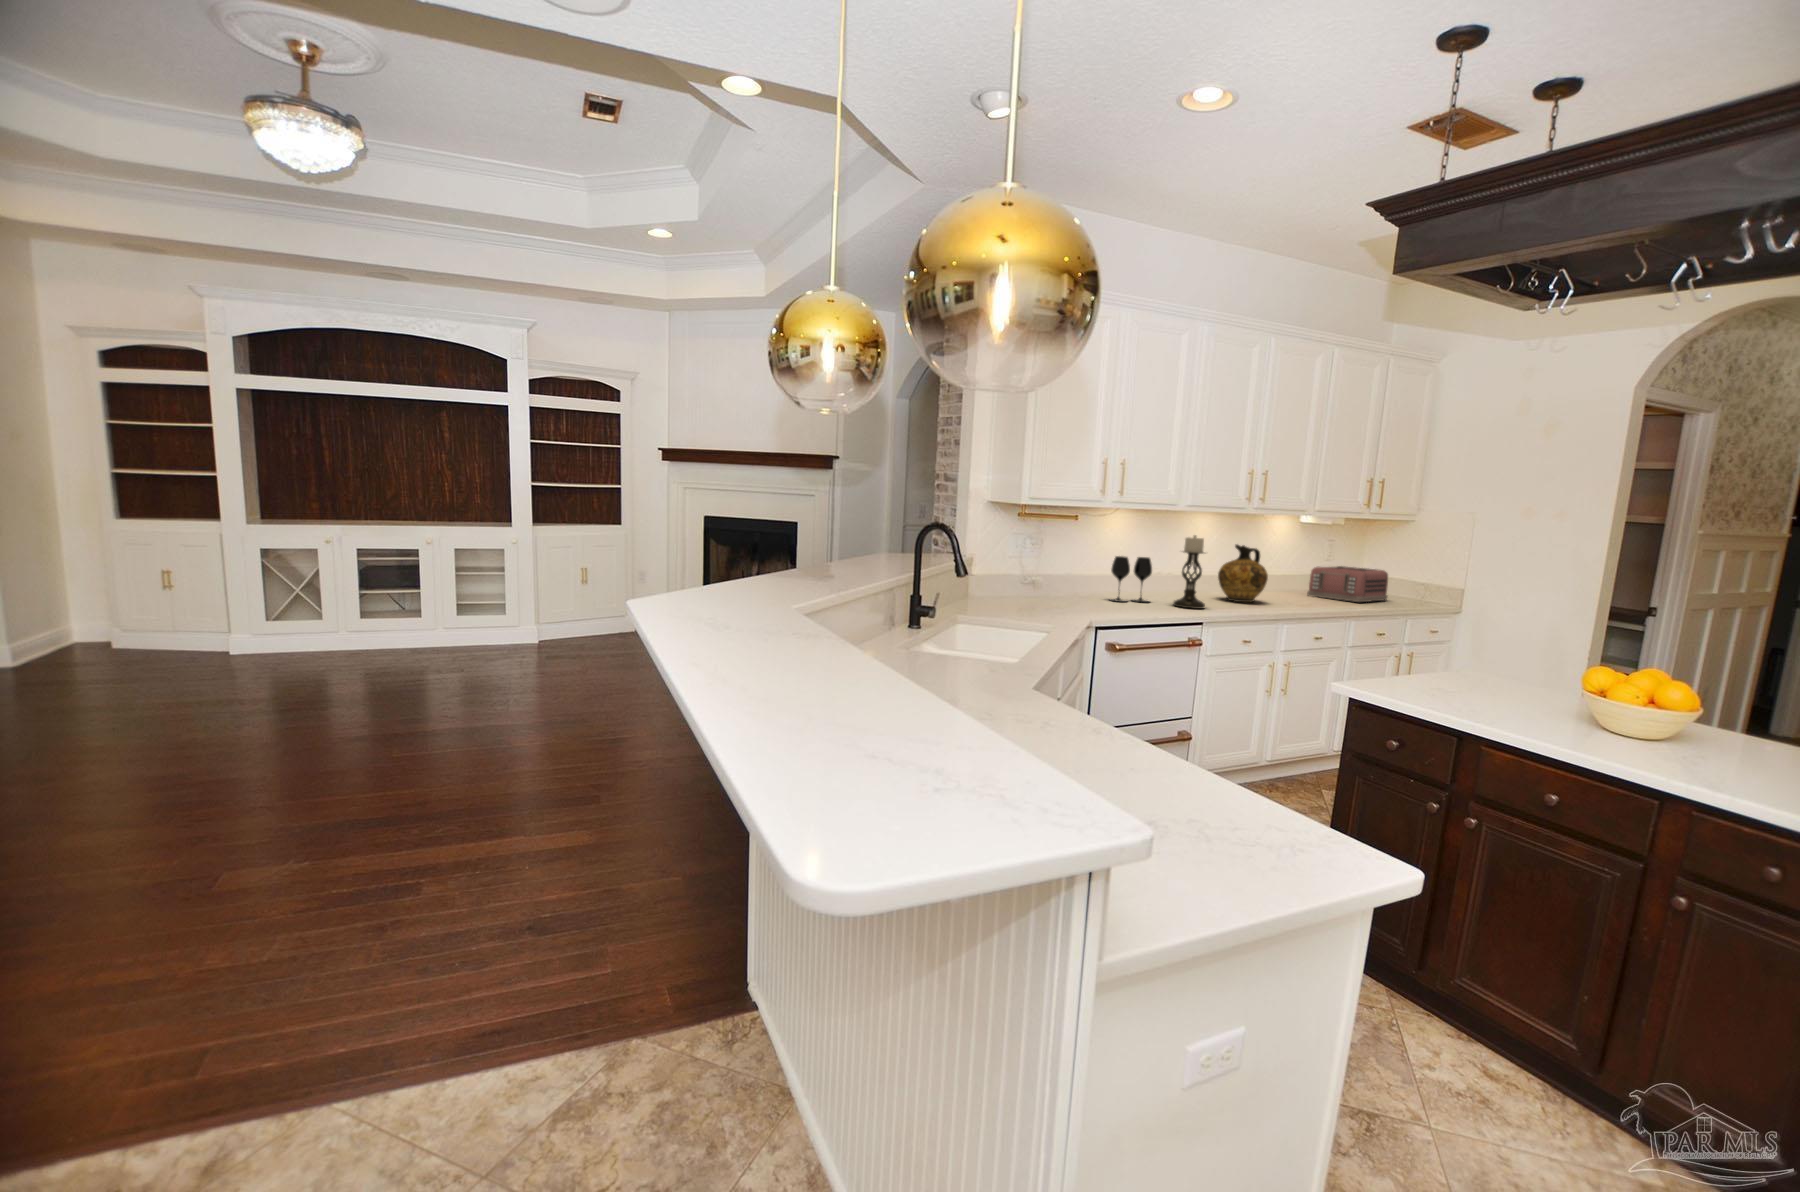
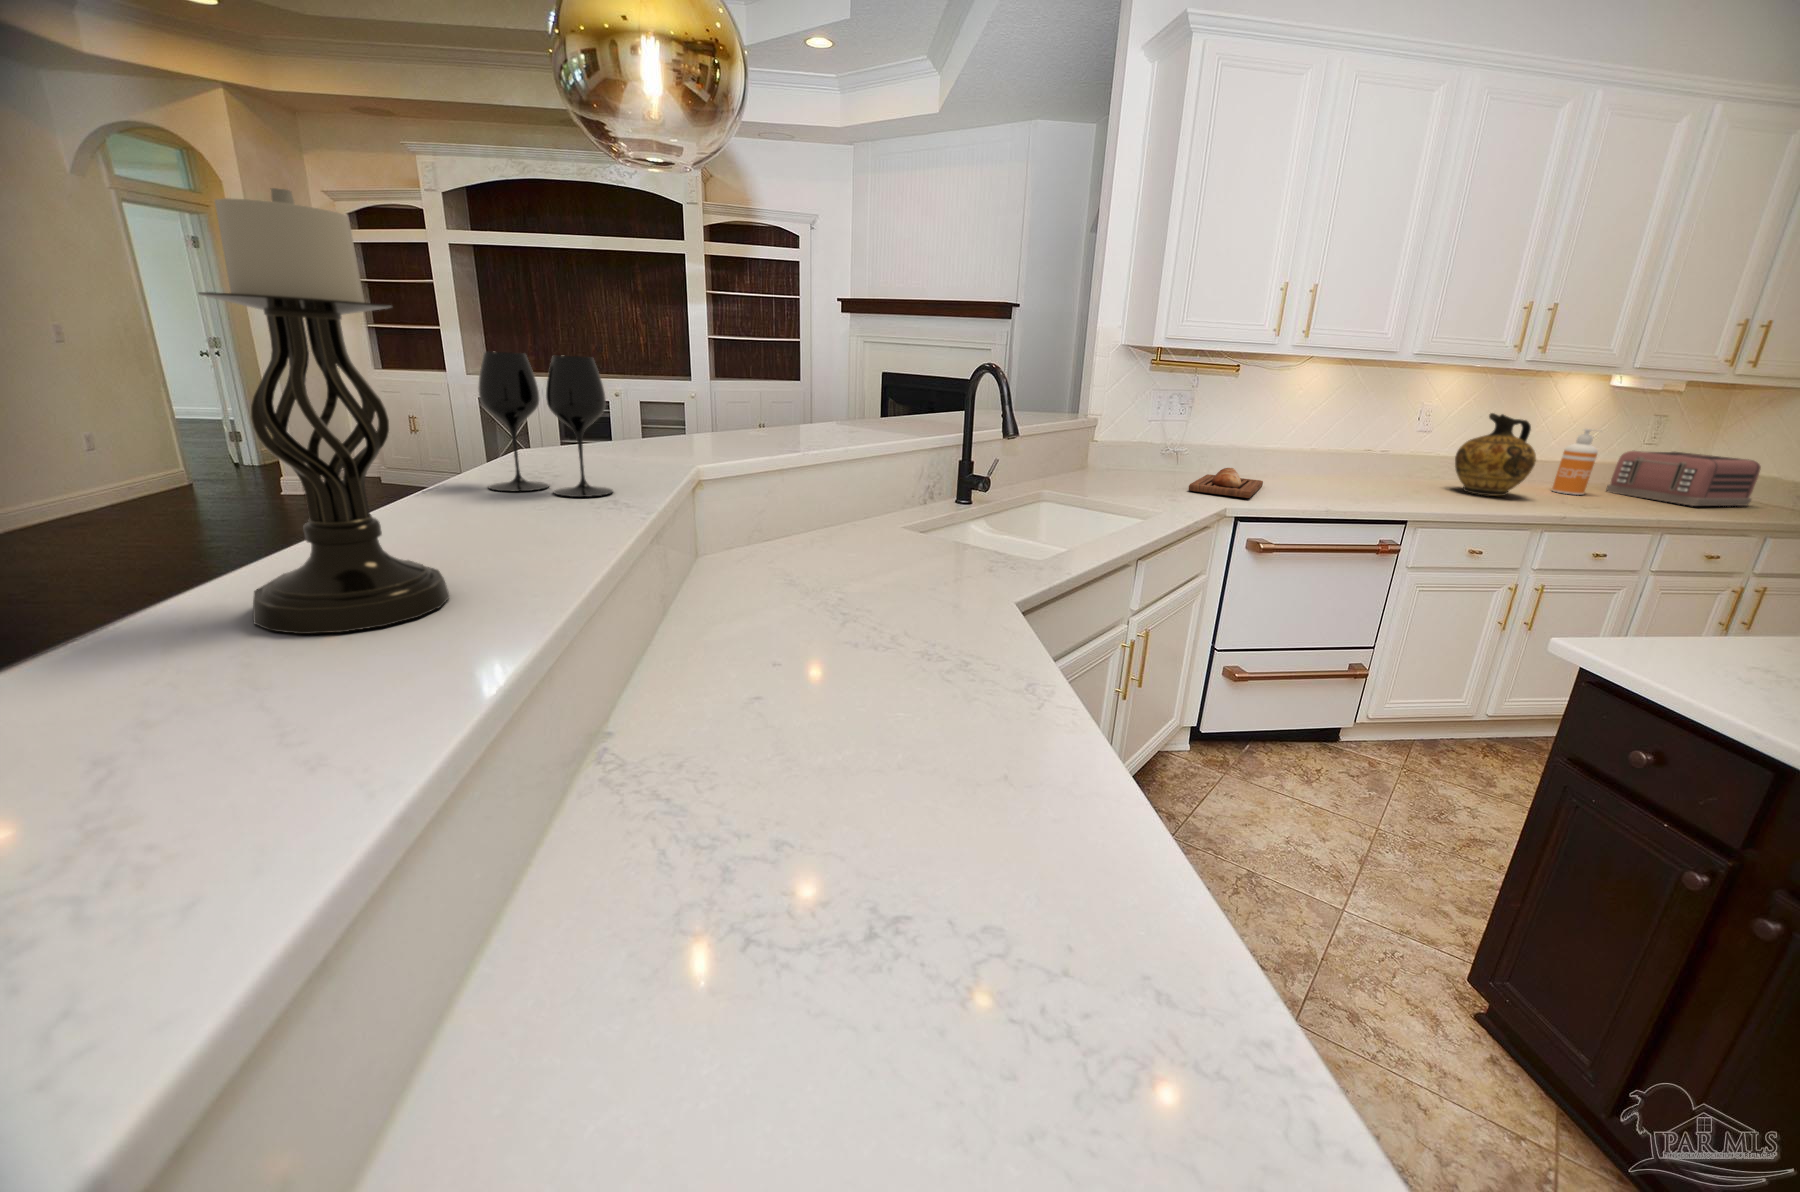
candle holder: present [1173,535,1205,609] -> present [199,188,450,634]
soap dispenser: none [1277,553,1300,599] -> present [1551,429,1602,495]
wine glass: present [1111,556,1152,602] -> present [478,352,613,497]
bread loaf: none [1058,591,1104,613] -> present [1189,468,1263,498]

